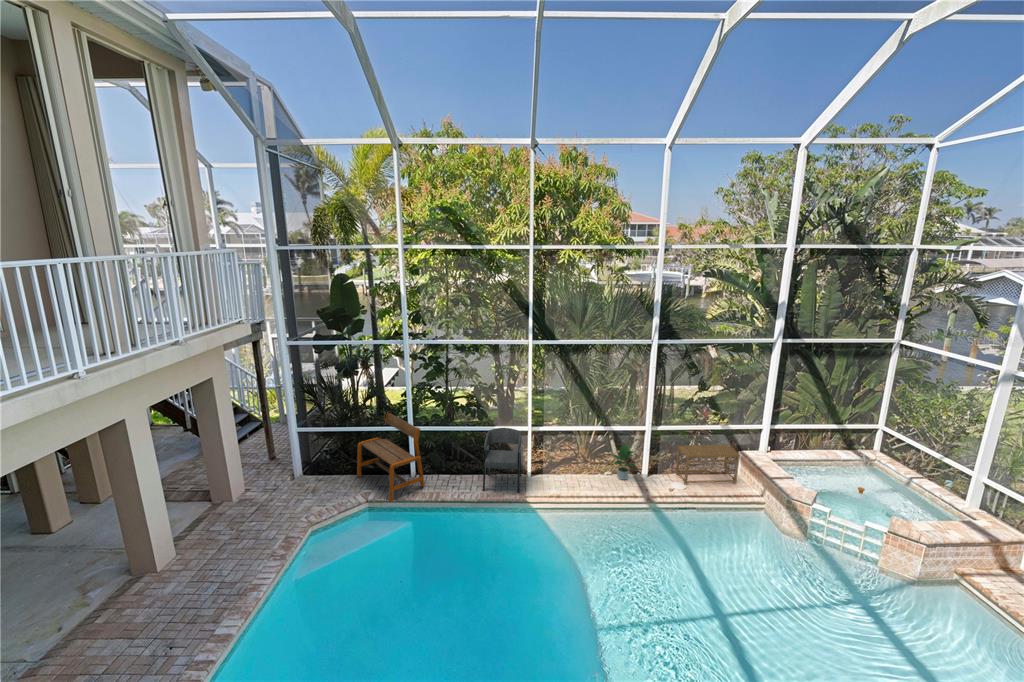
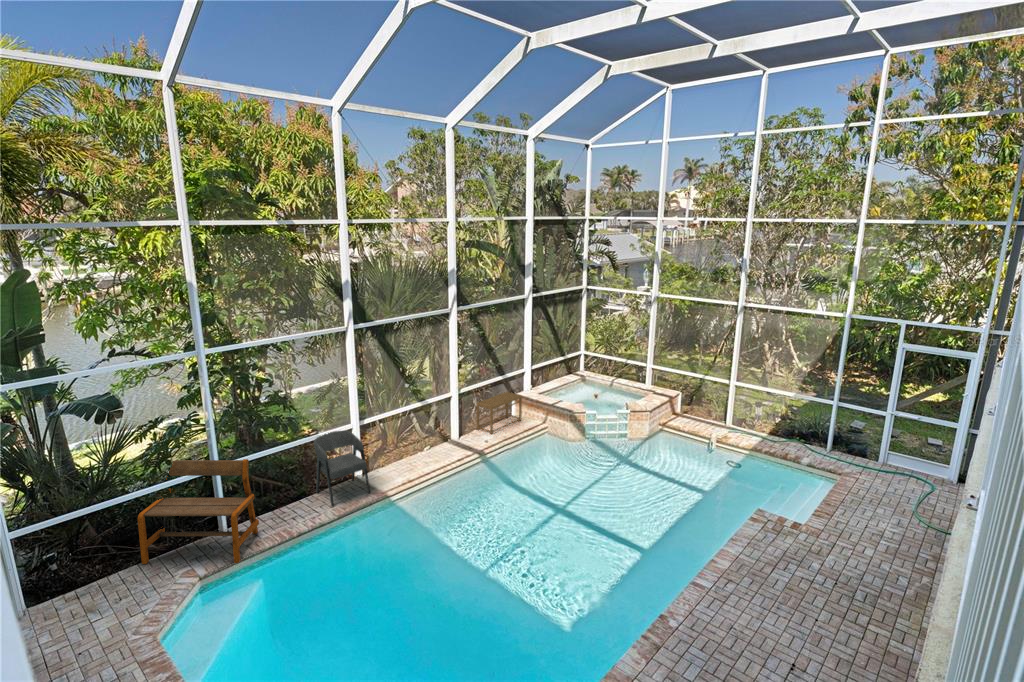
potted plant: present [612,444,634,480] -> none [430,414,454,449]

